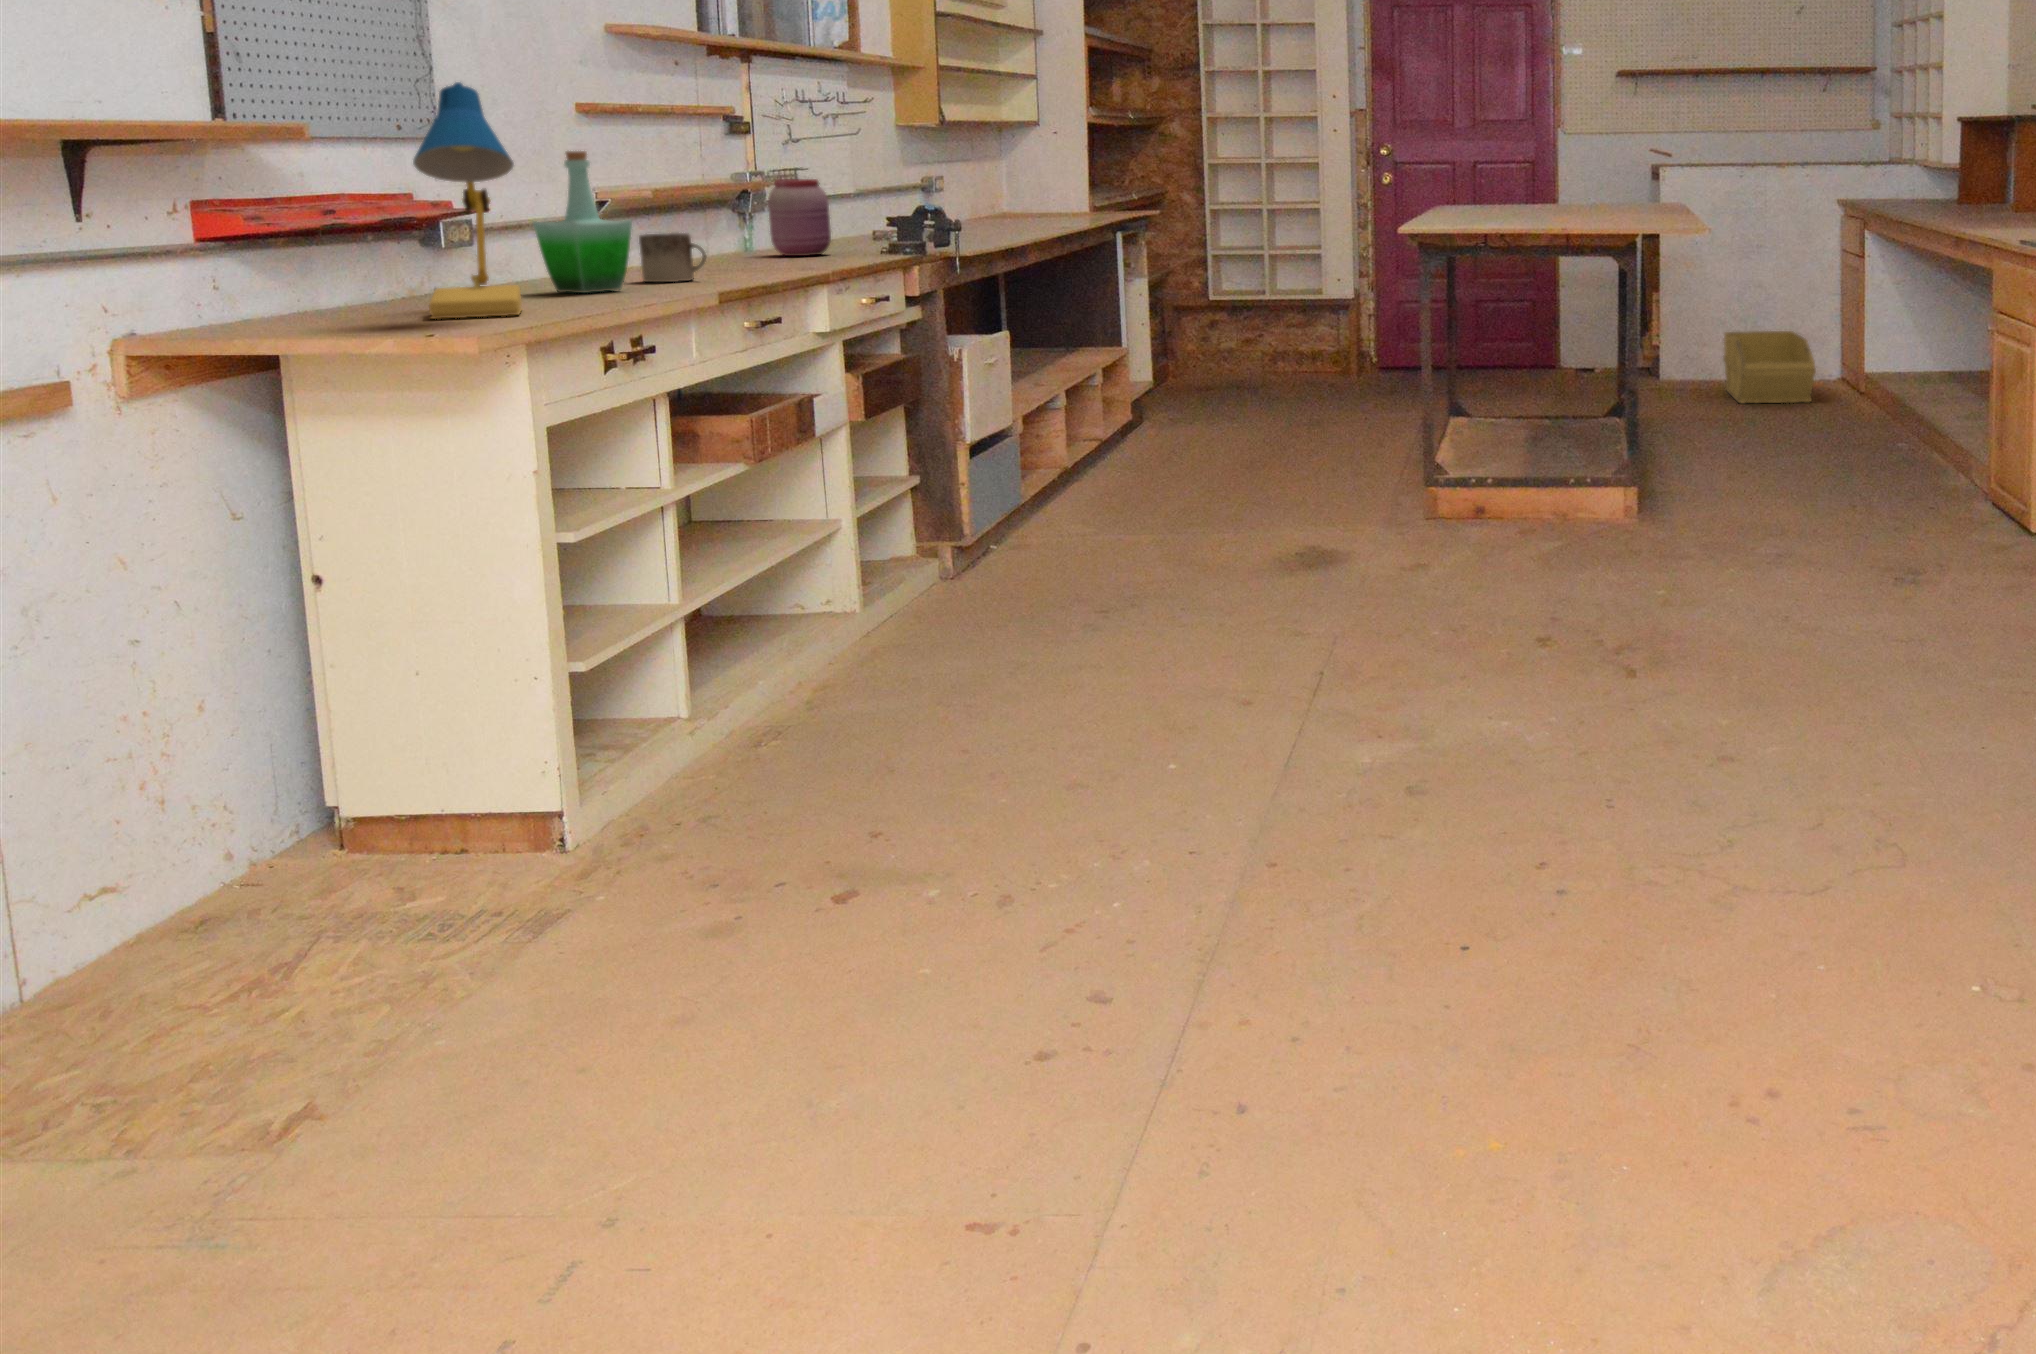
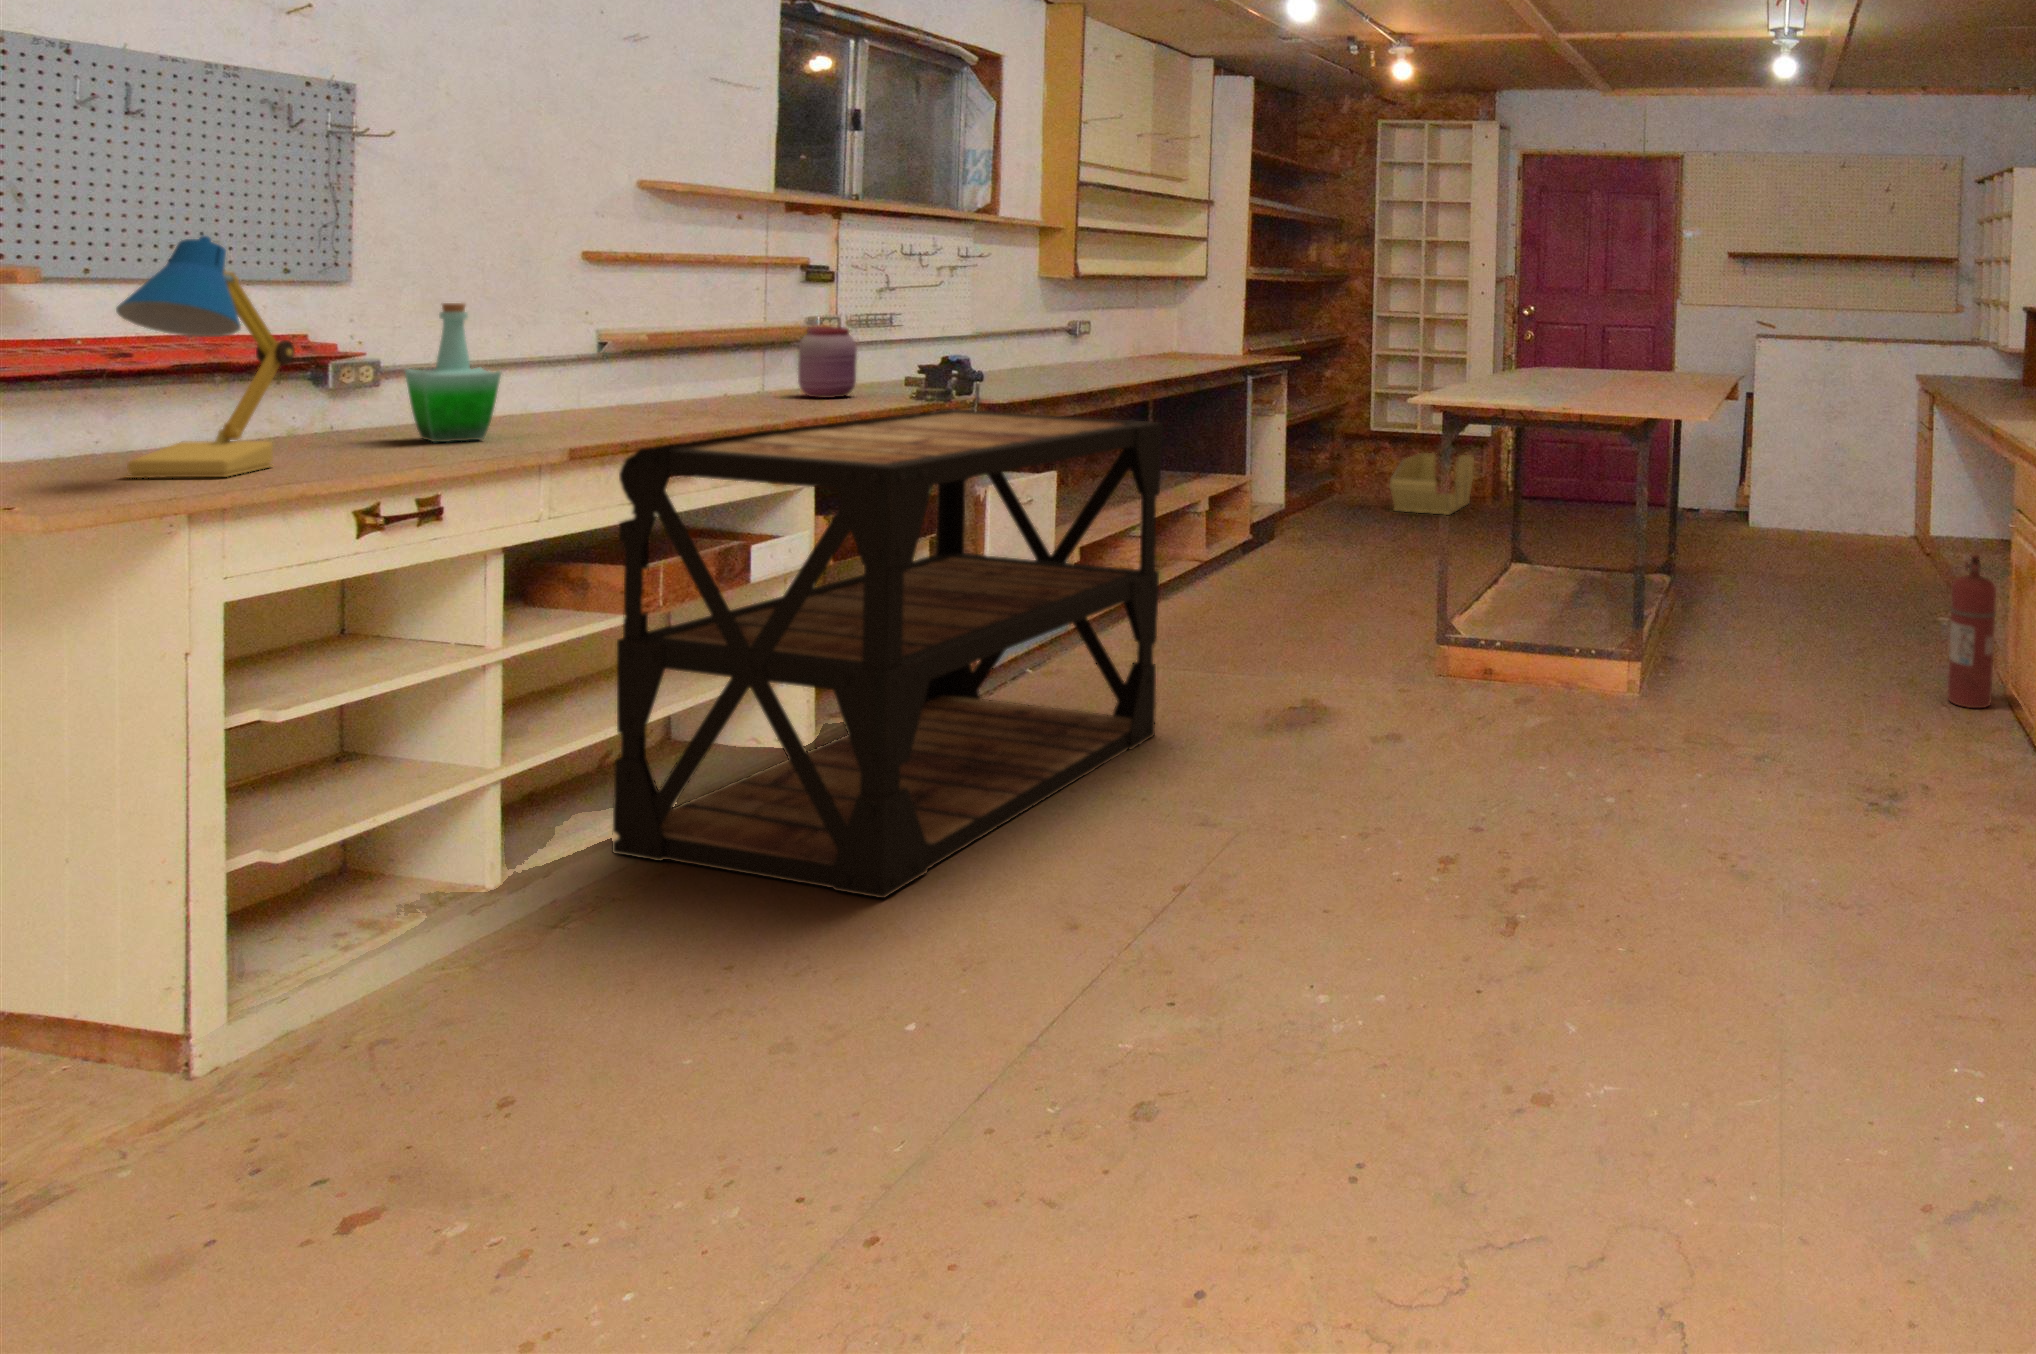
mug: present [639,233,706,282] -> none [553,381,615,430]
shelving unit: none [731,261,1199,702] -> present [612,409,1163,898]
storage bin: present [1723,331,1816,403] -> present [1389,453,1474,515]
fire extinguisher: none [1939,355,1984,504] -> present [1948,555,1996,708]

